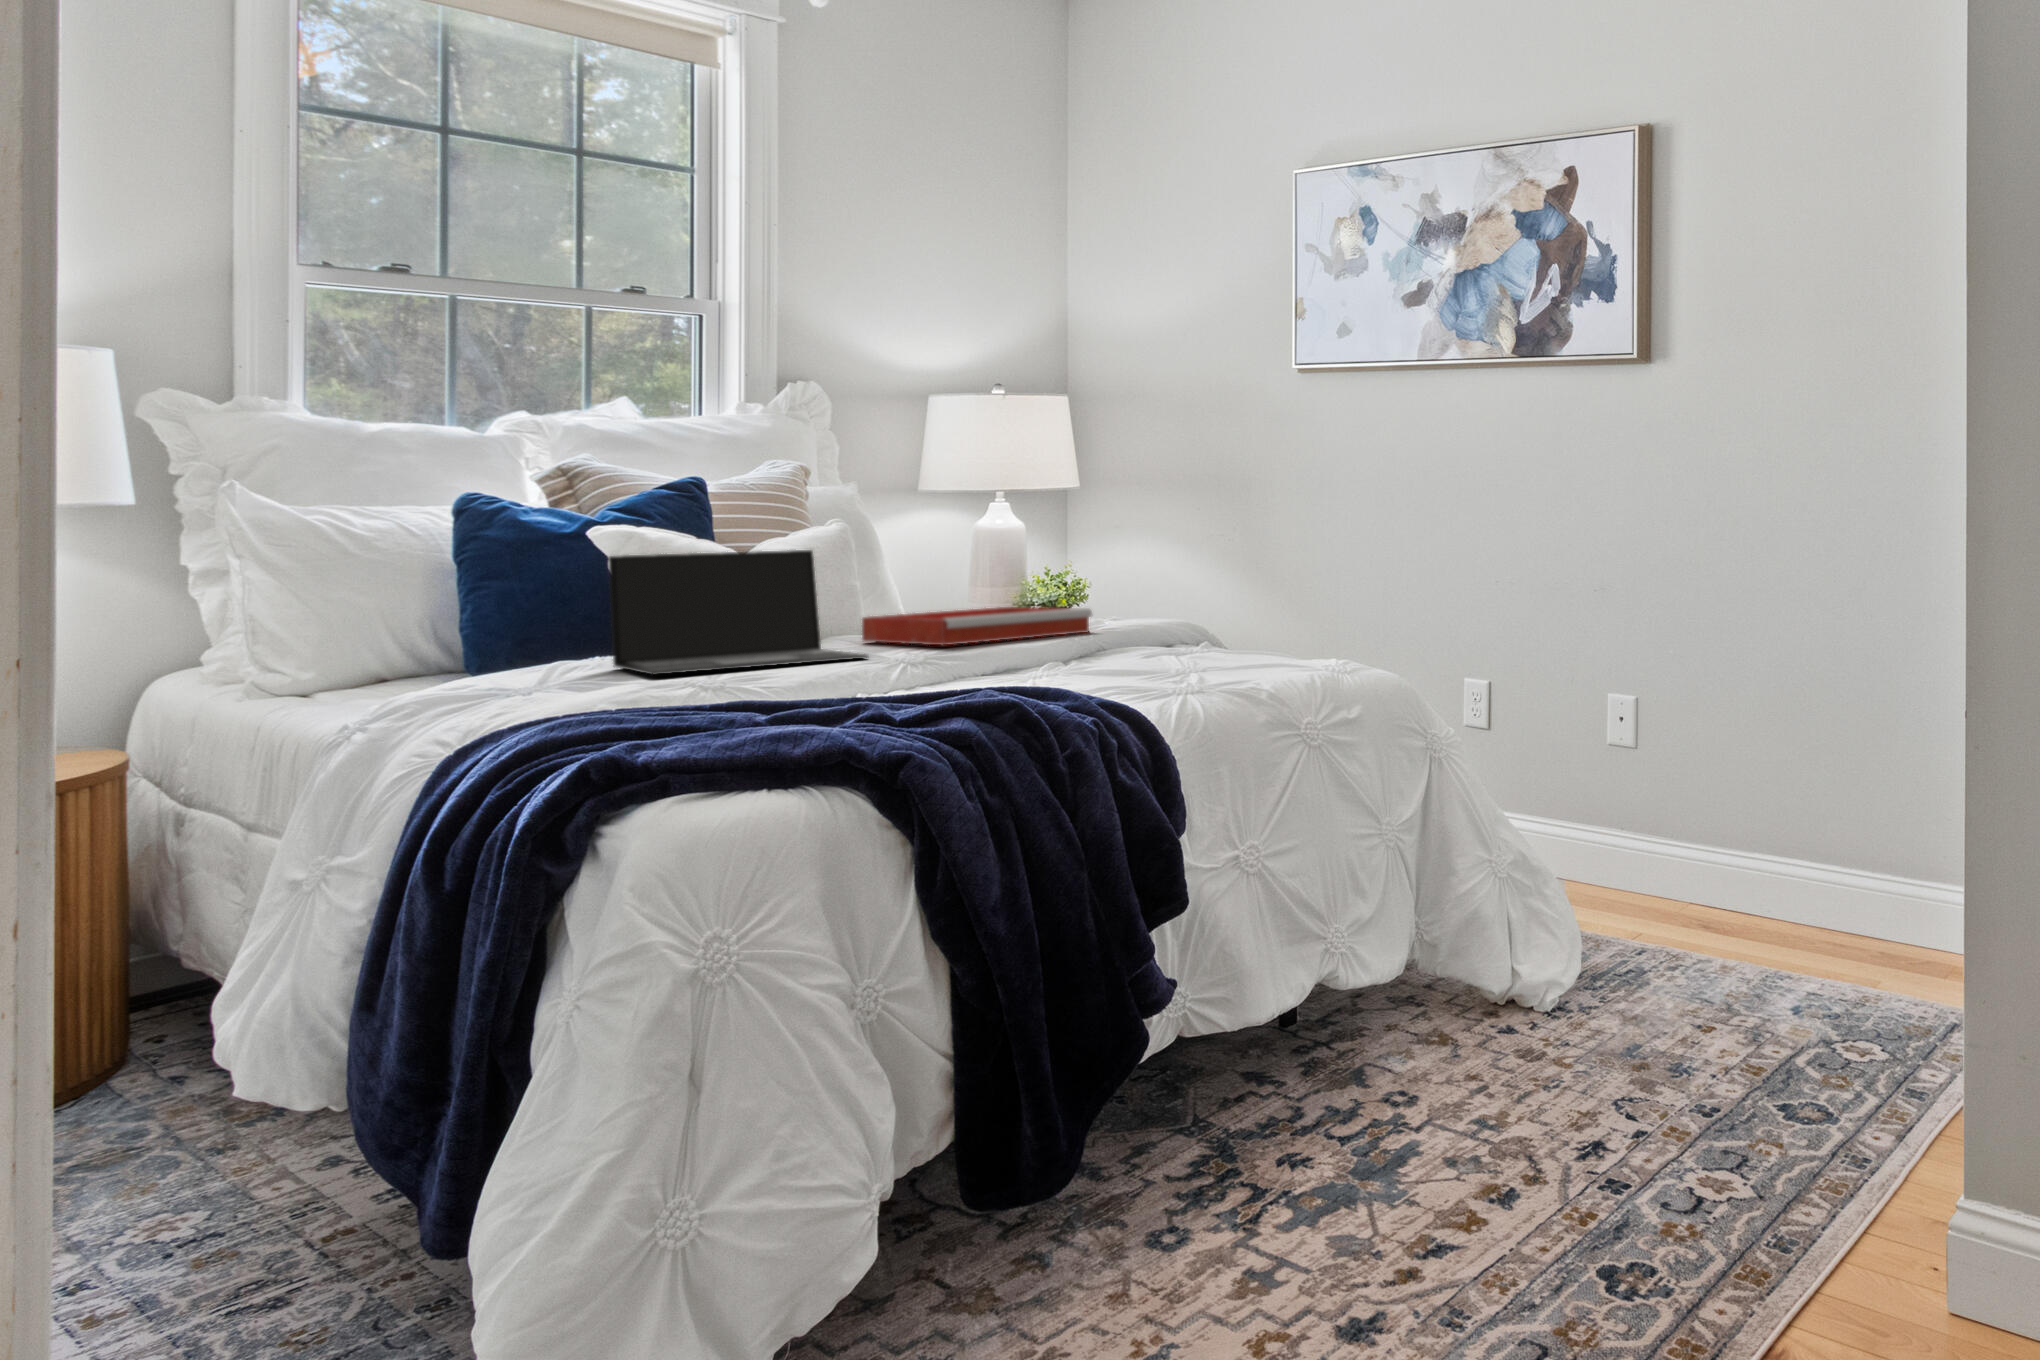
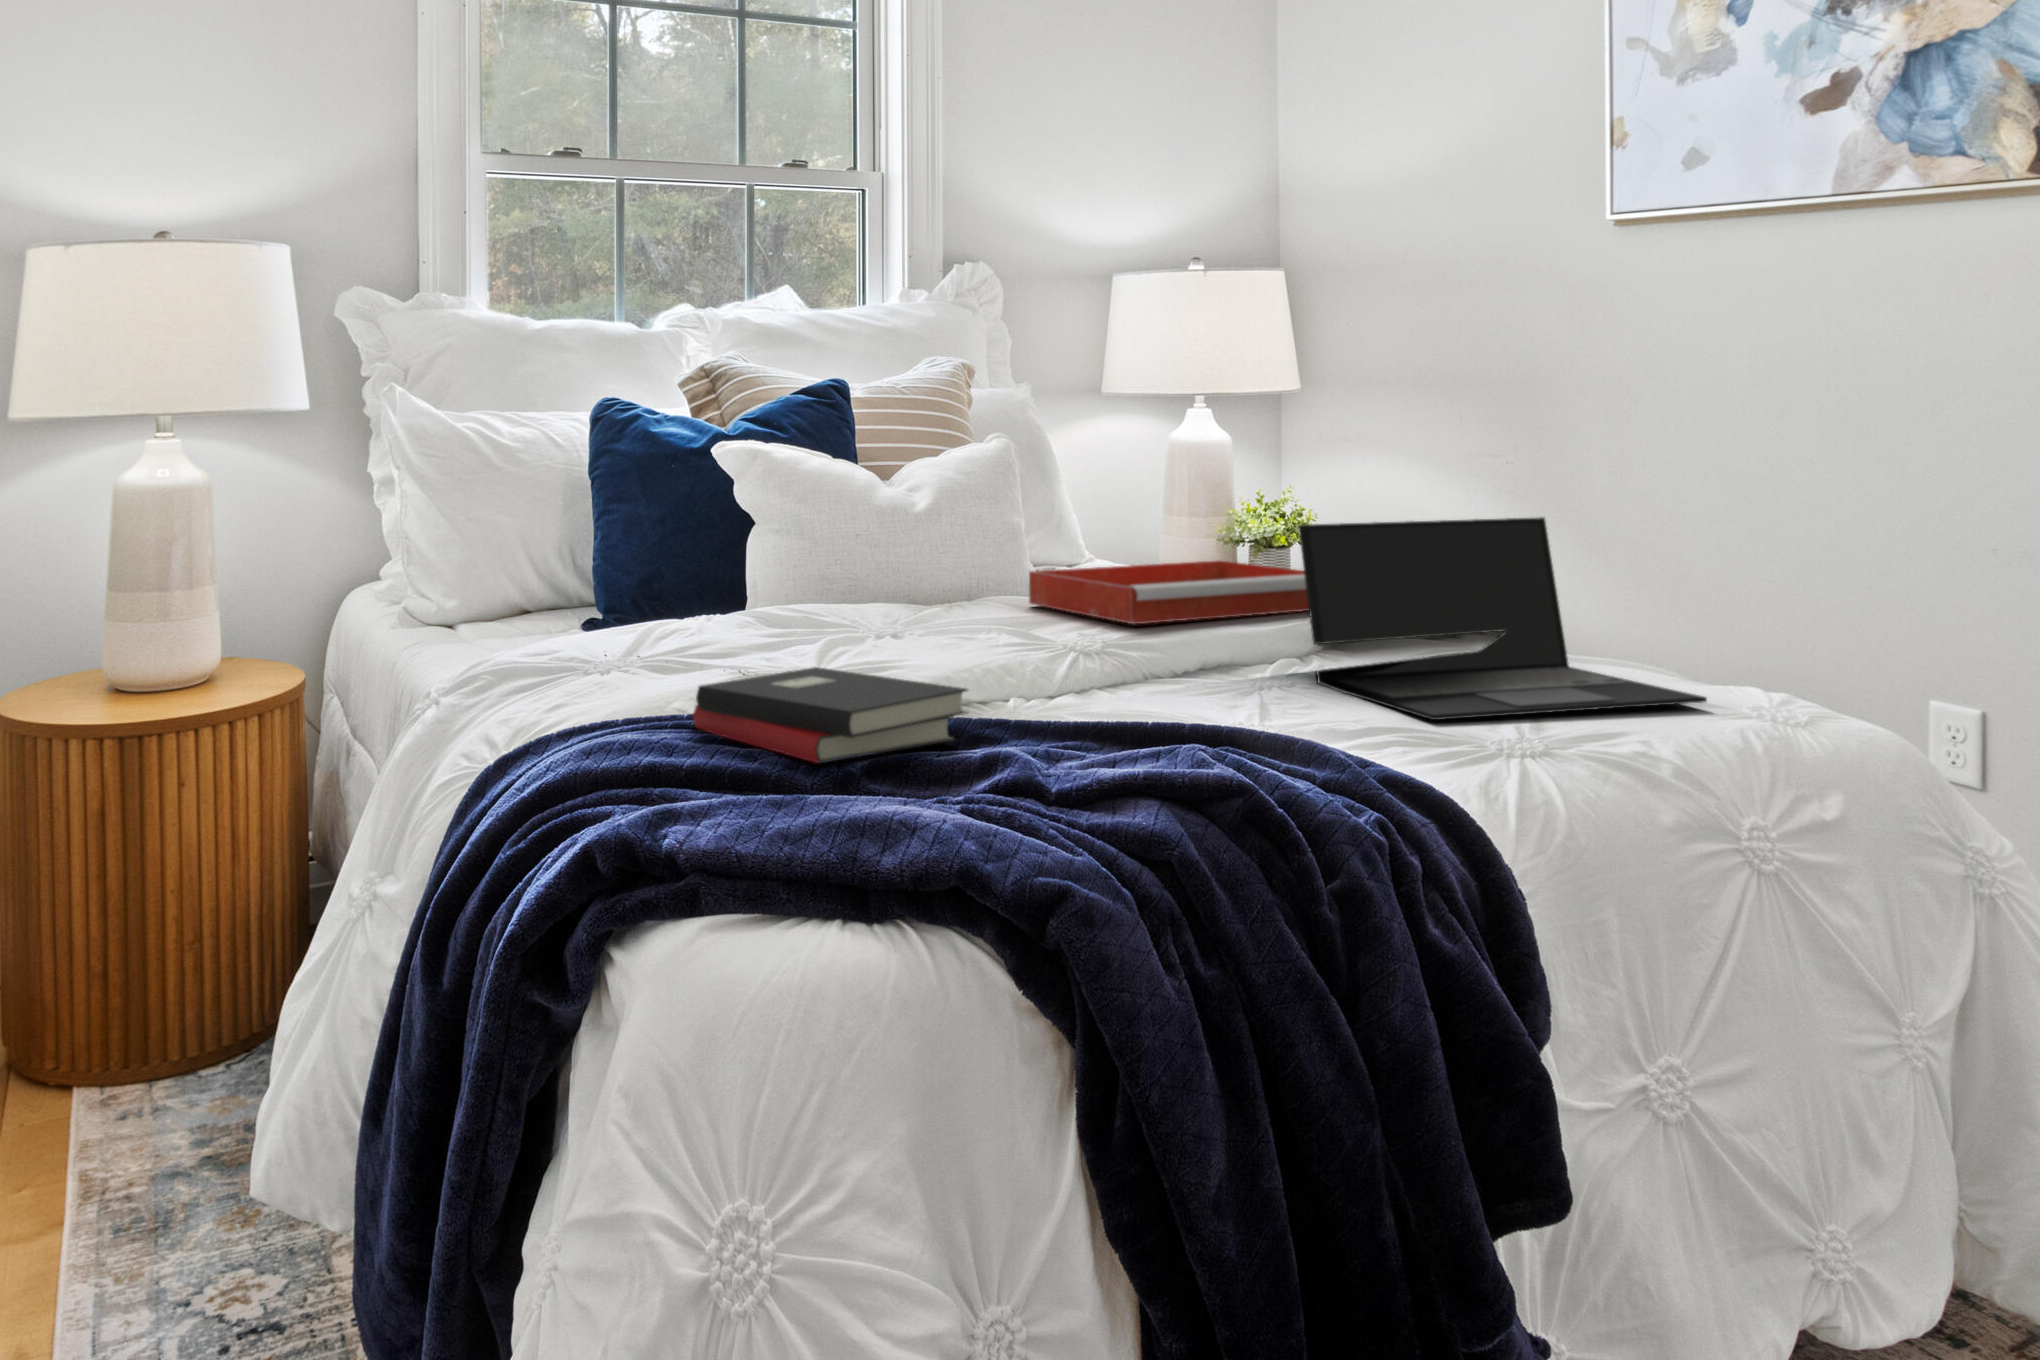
laptop: present [608,550,868,675] -> present [1298,517,1707,720]
hardback book: none [620,673,834,721] -> present [693,667,968,763]

